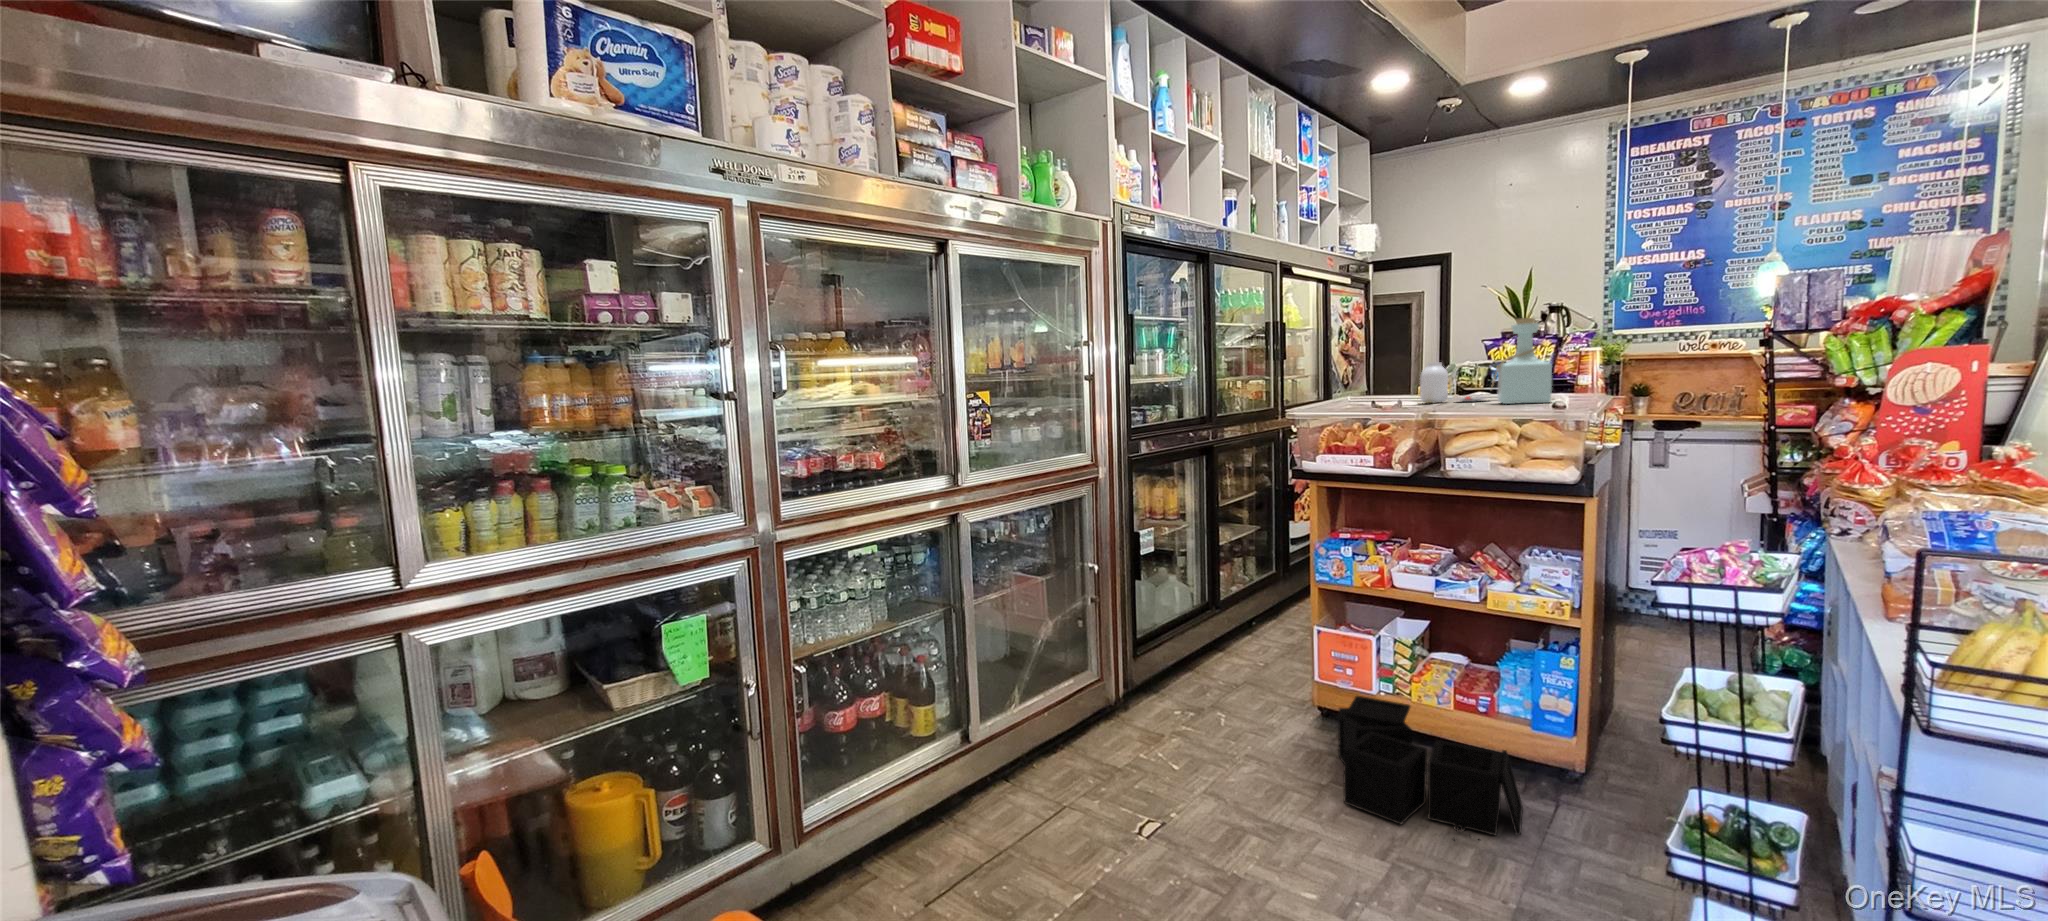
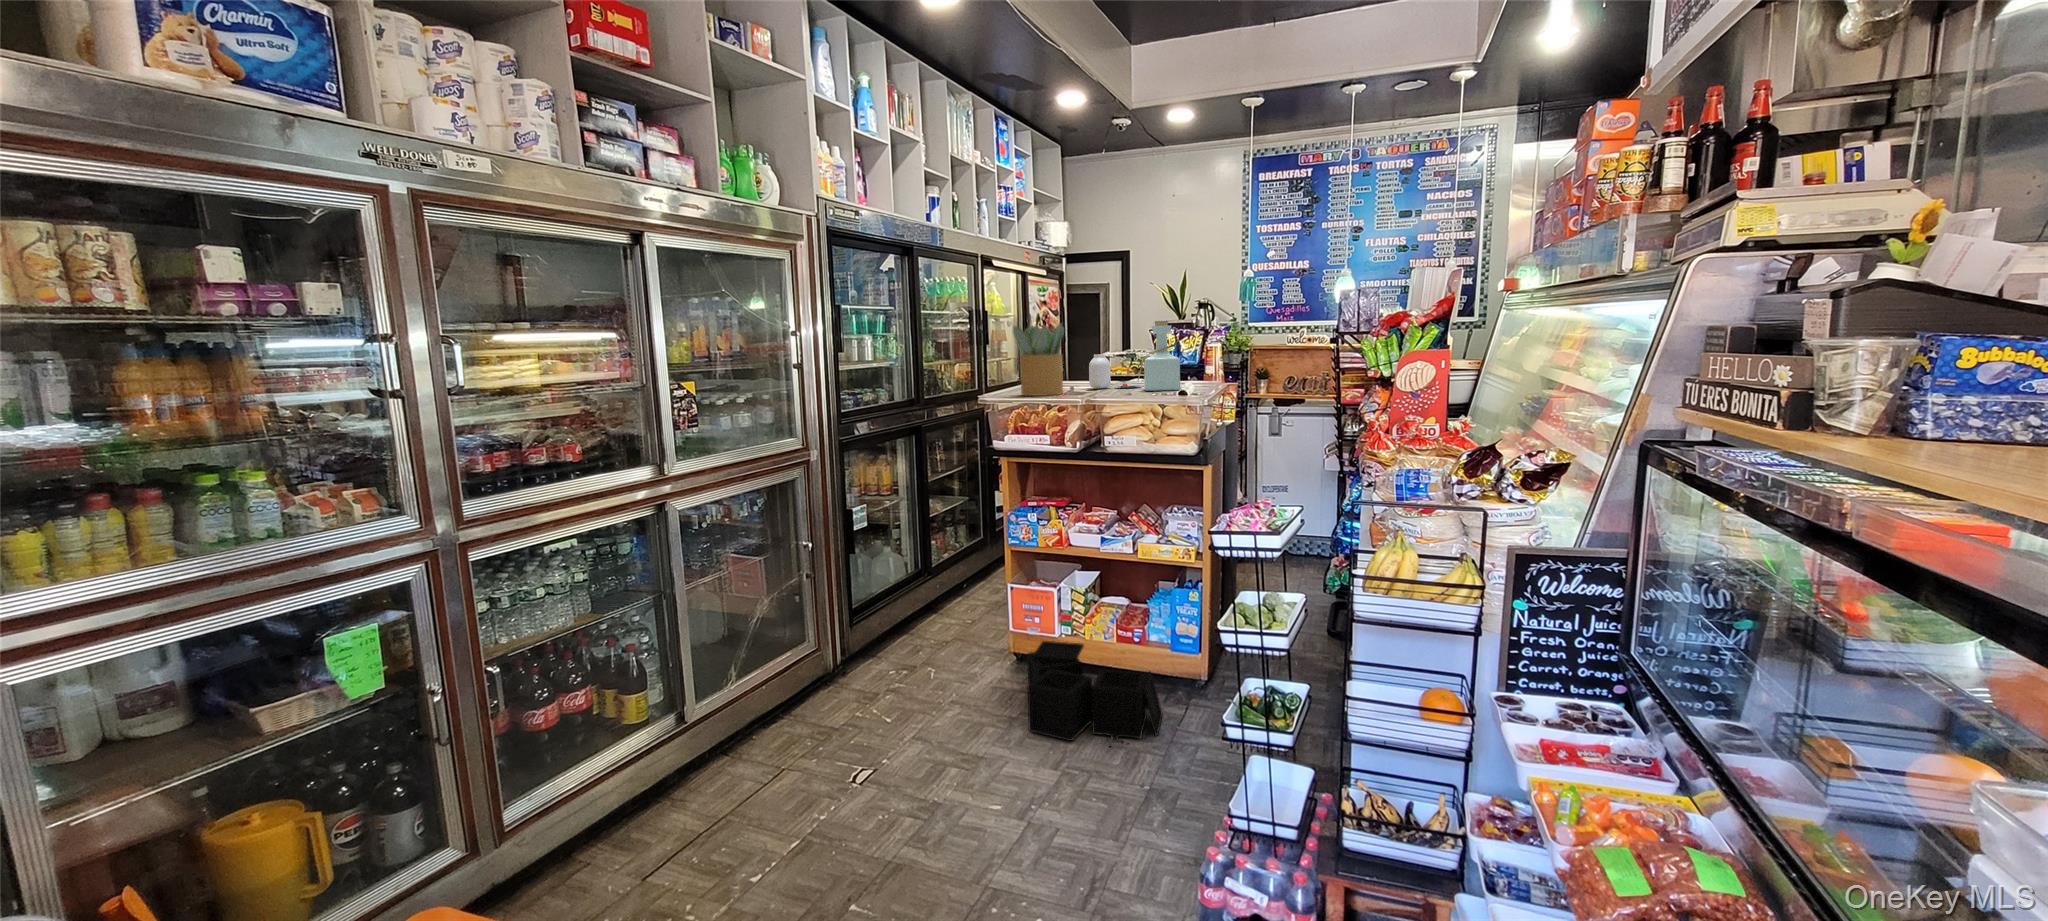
potted plant: none [1329,325,1392,410] -> present [1013,324,1064,396]

